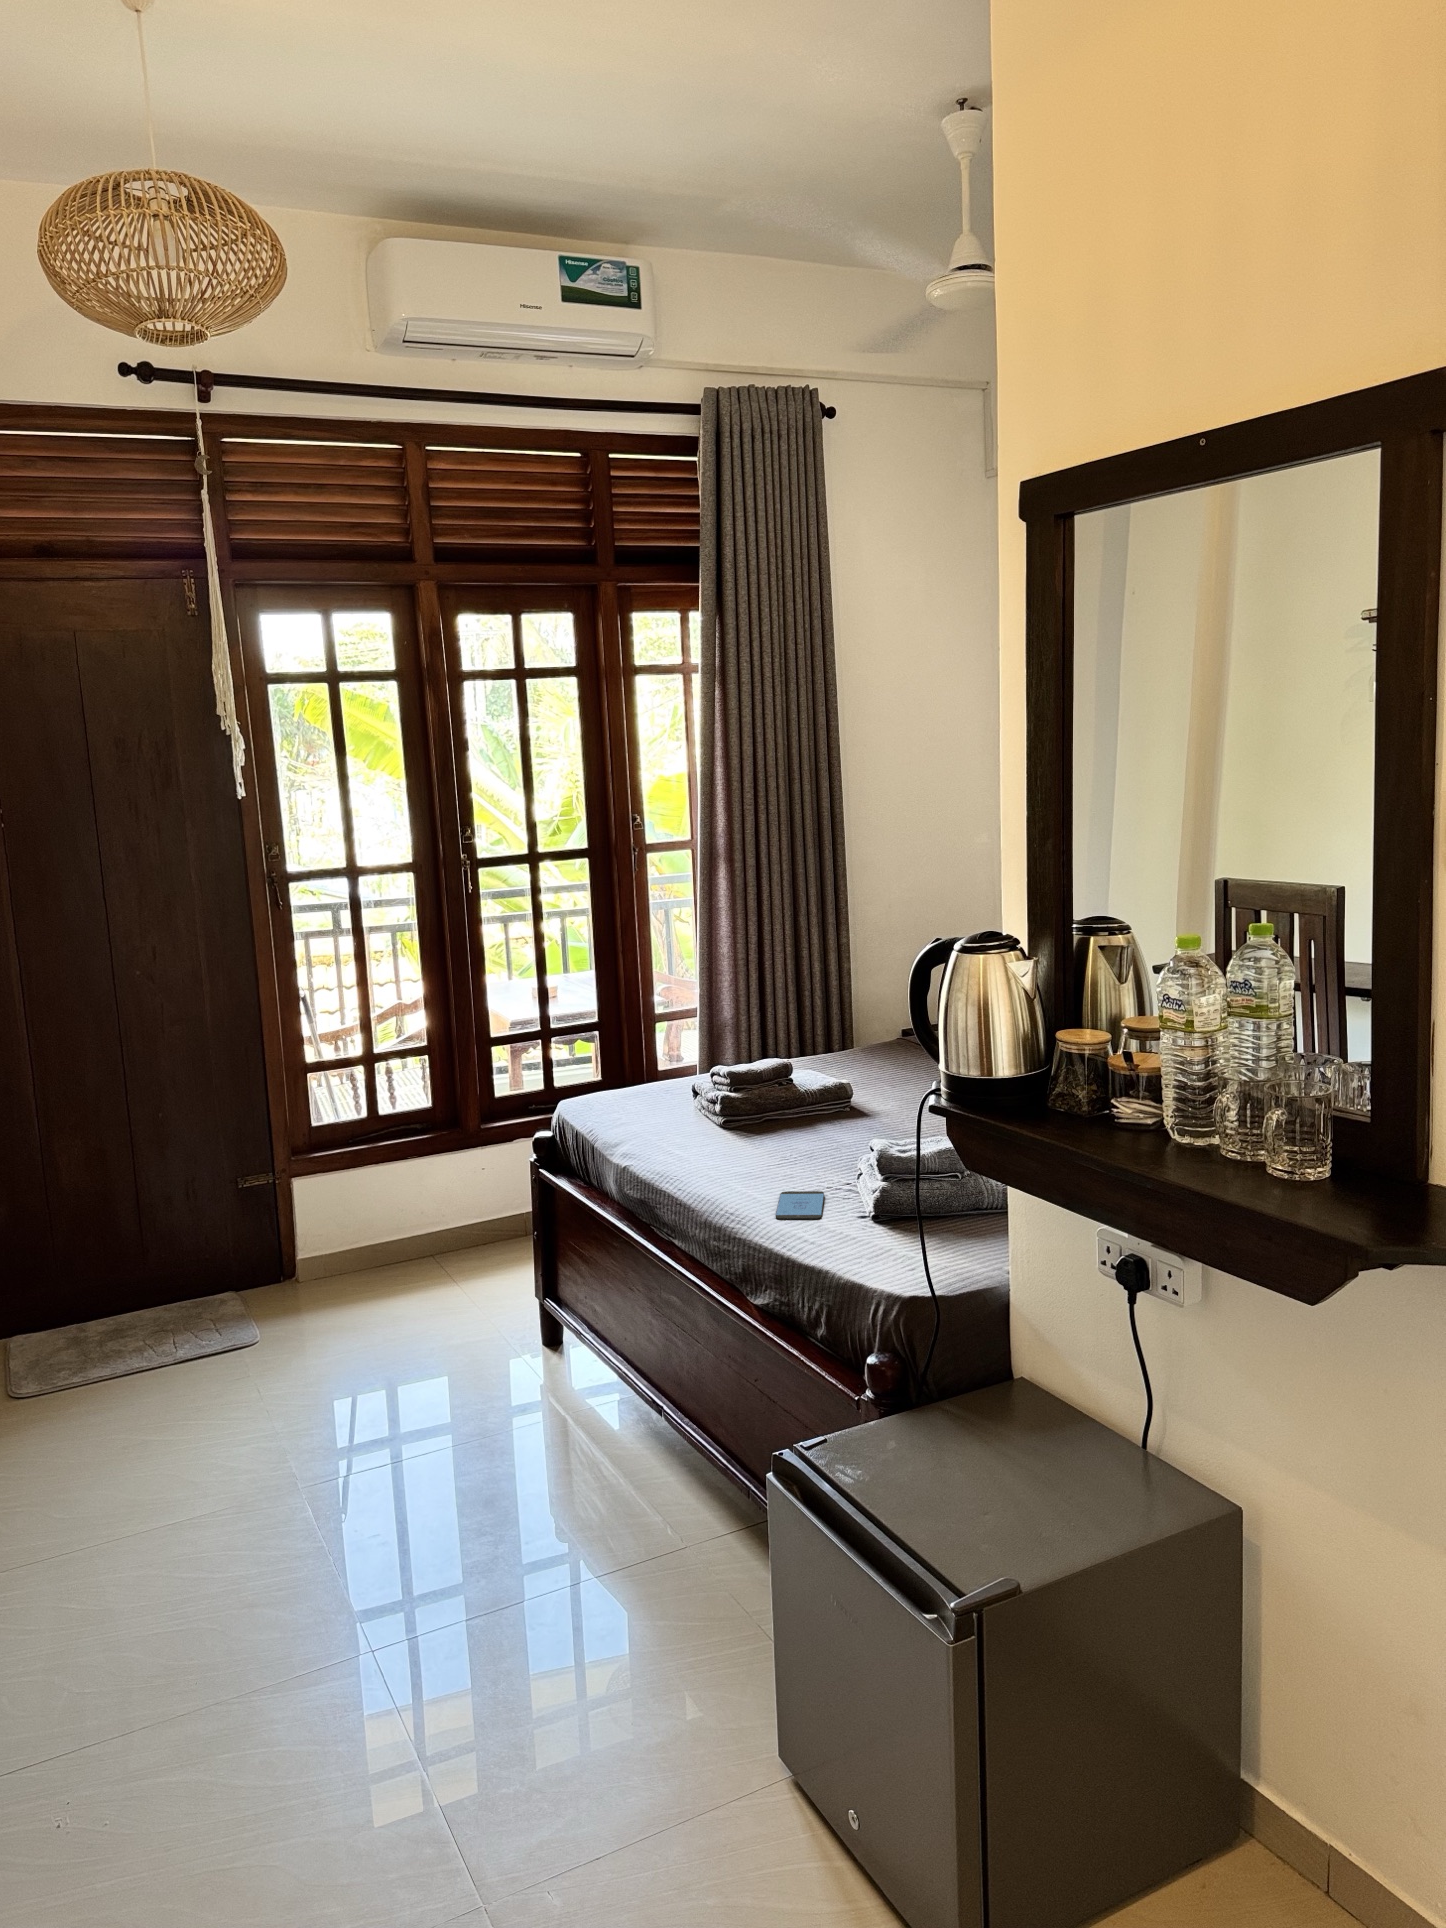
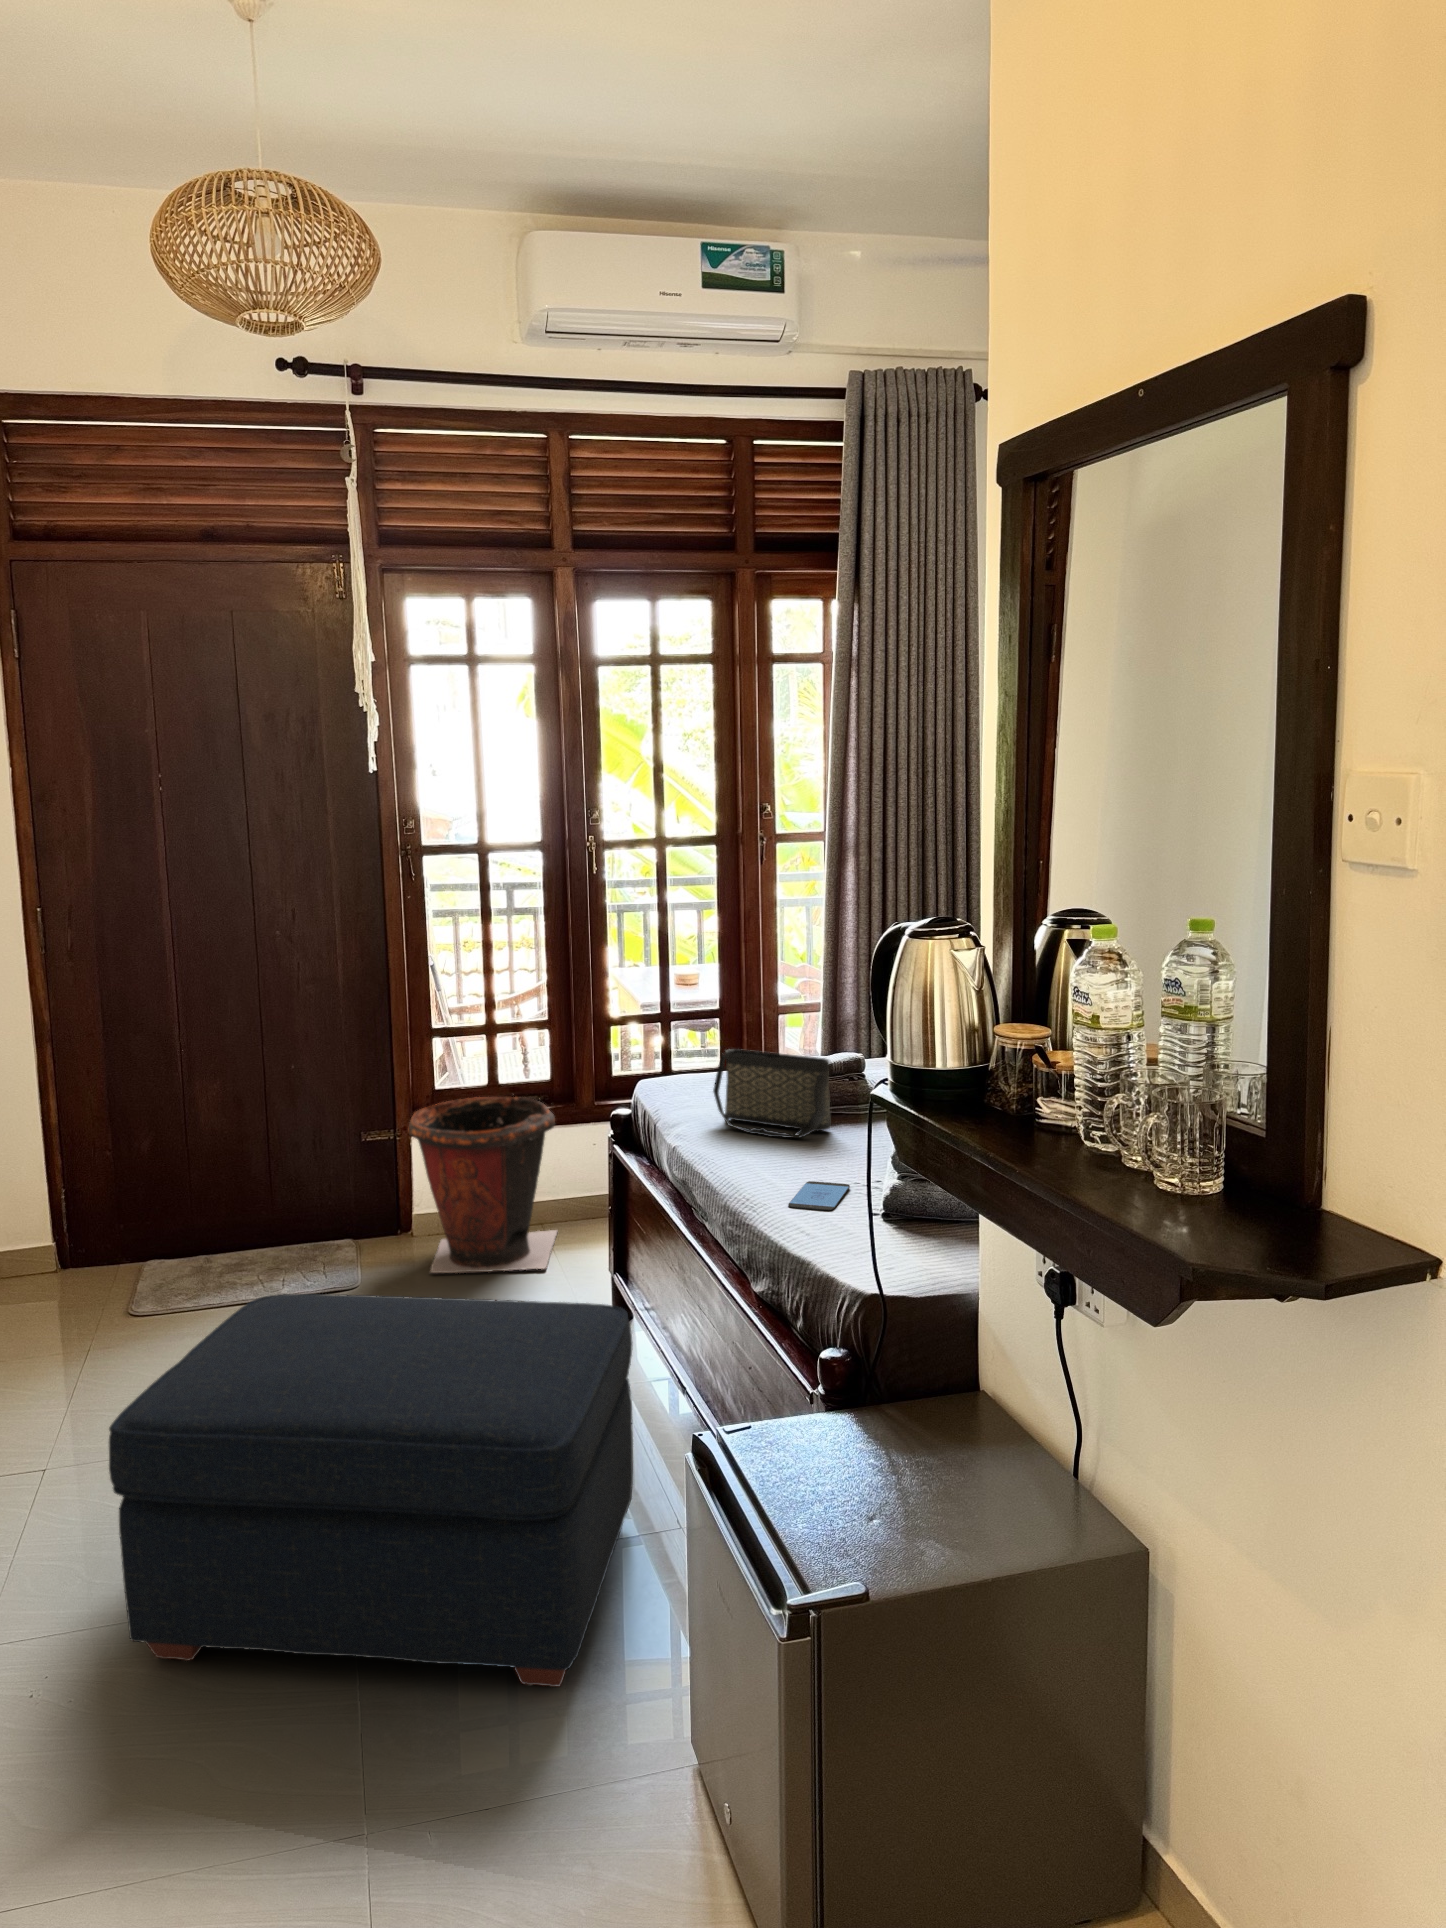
handbag: none [652,1066,772,1151] -> present [713,1049,830,1138]
waste bin: none [298,1125,456,1320] -> present [409,1097,557,1273]
ottoman: none [126,1334,640,1760] -> present [109,1294,633,1687]

